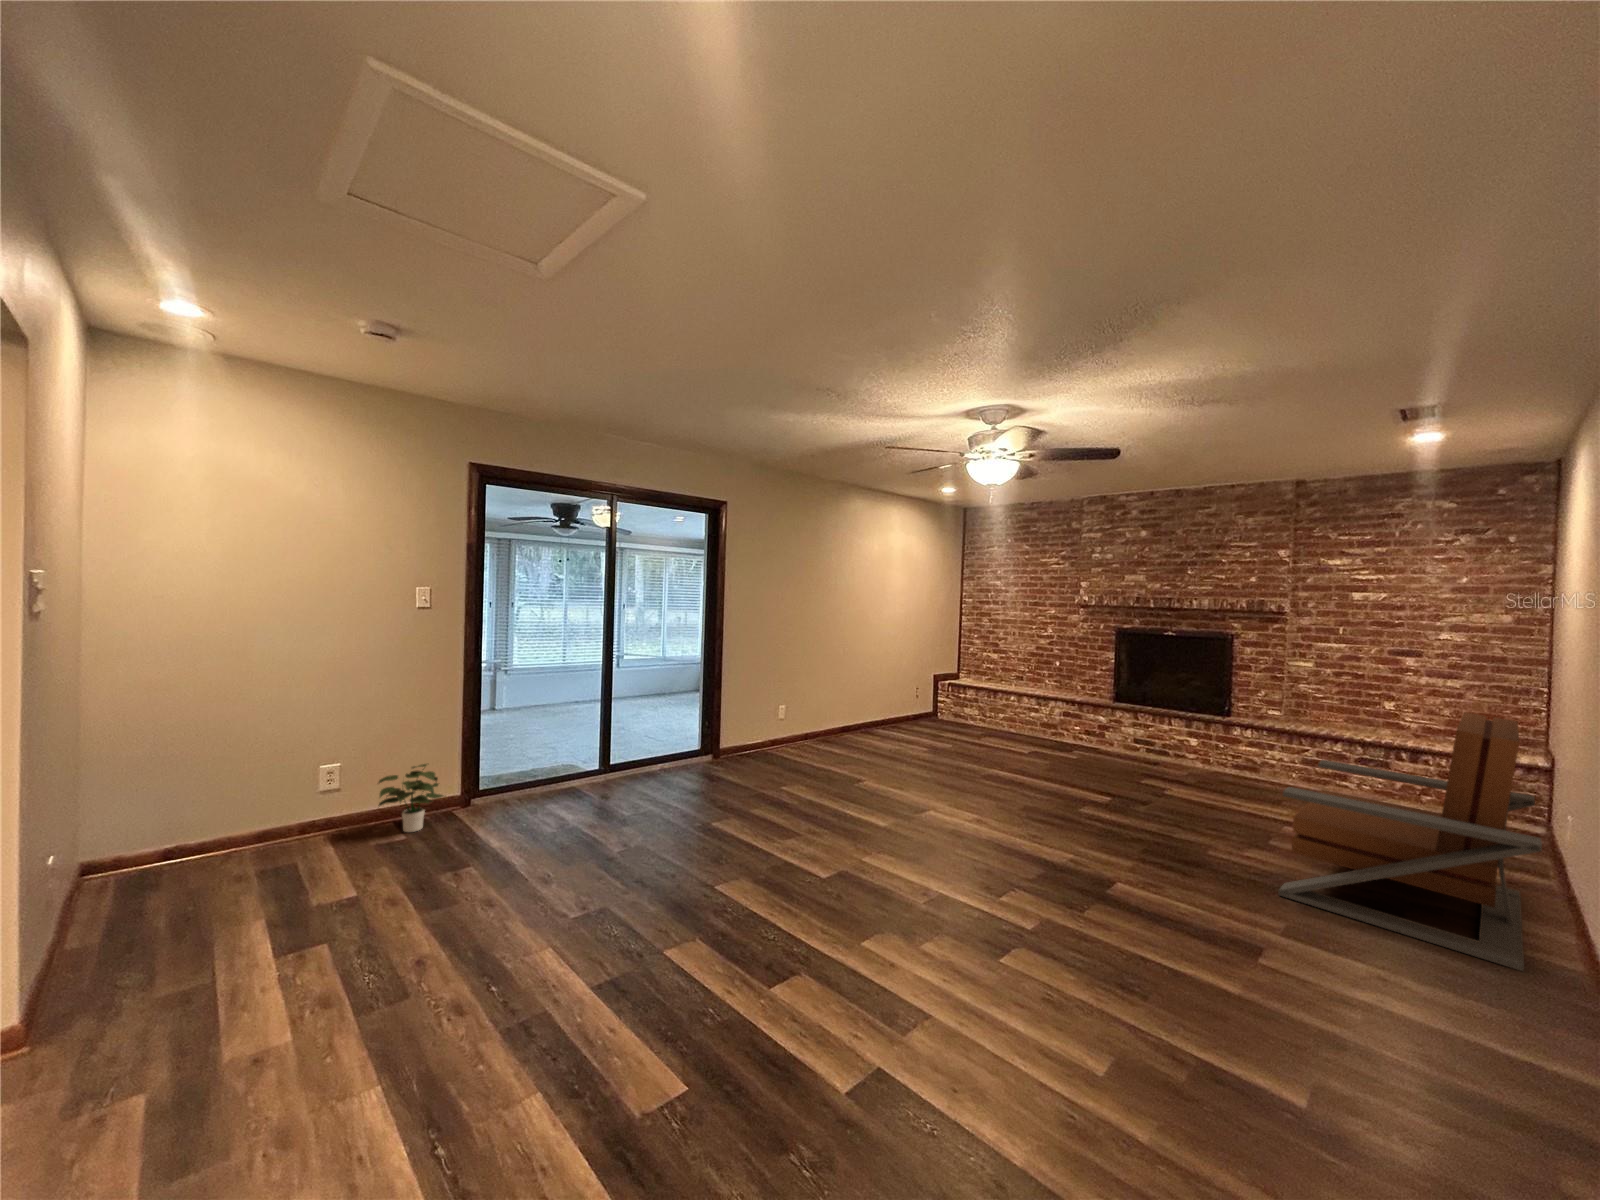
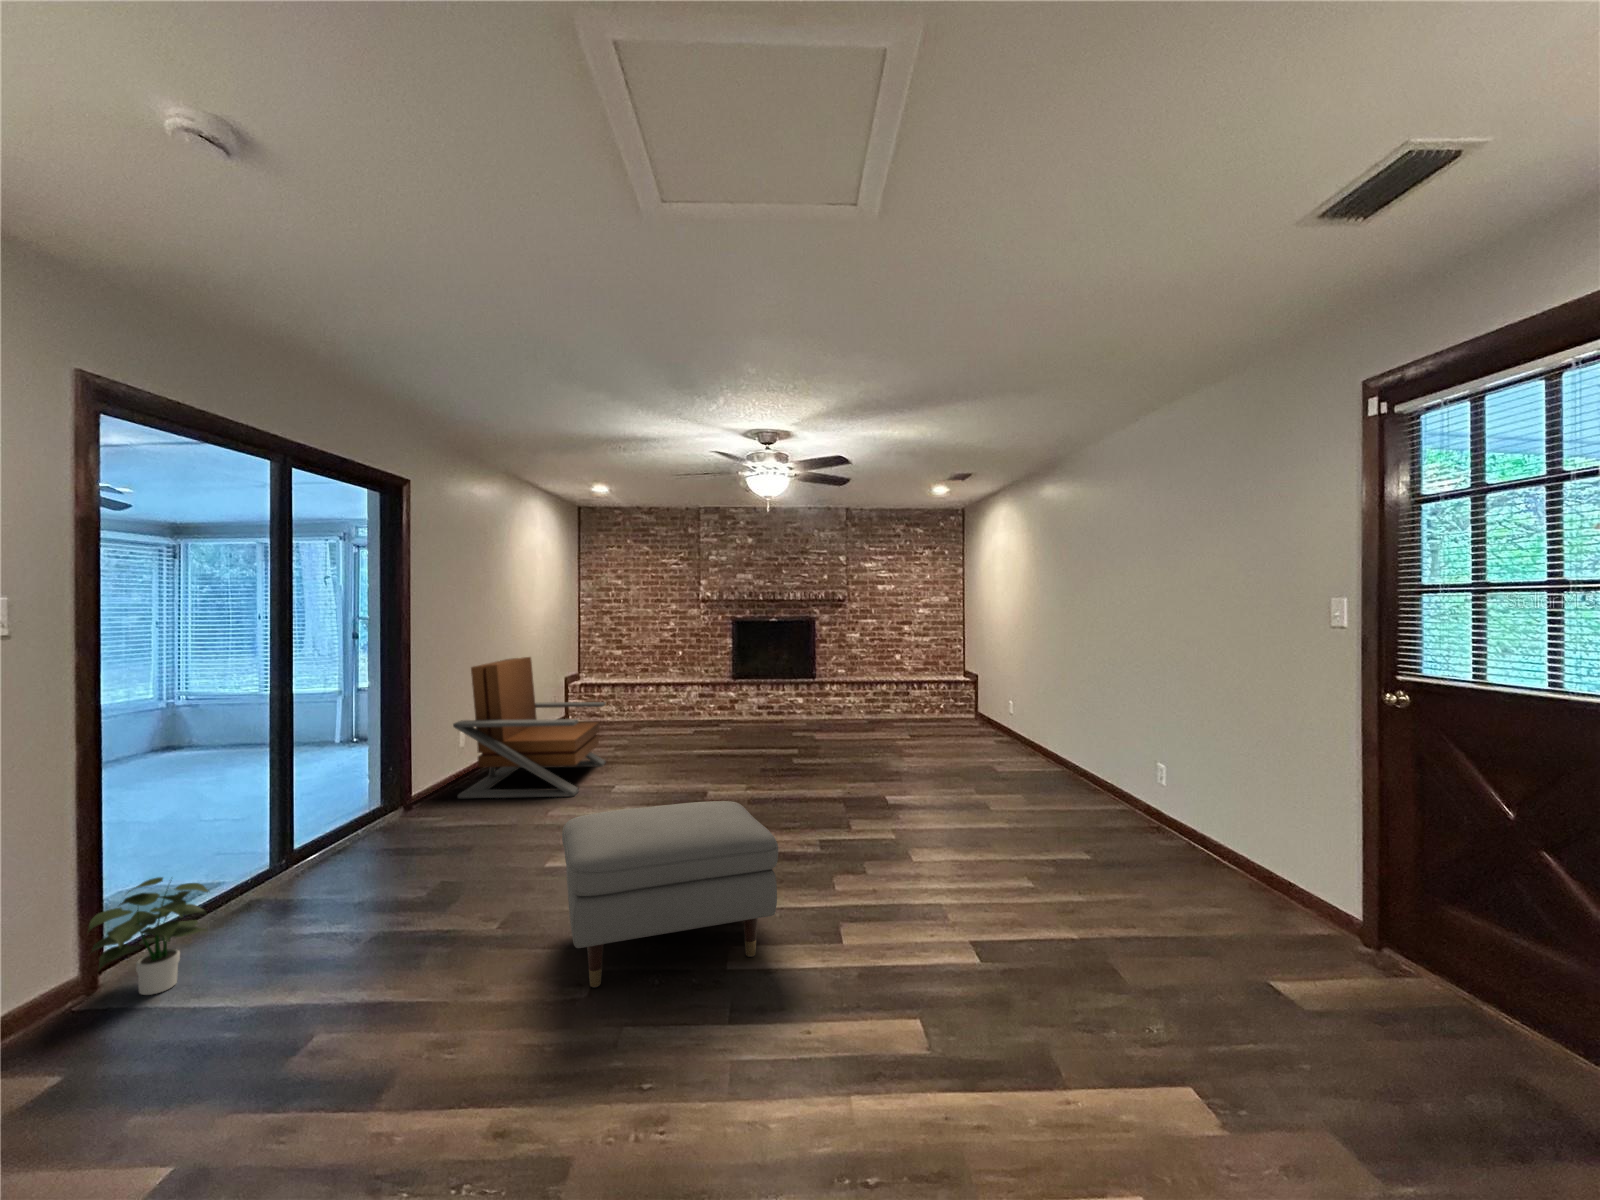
lounge chair: present [1279,712,1542,971] -> present [453,657,606,798]
ottoman: none [448,798,689,1000] -> present [562,801,778,987]

